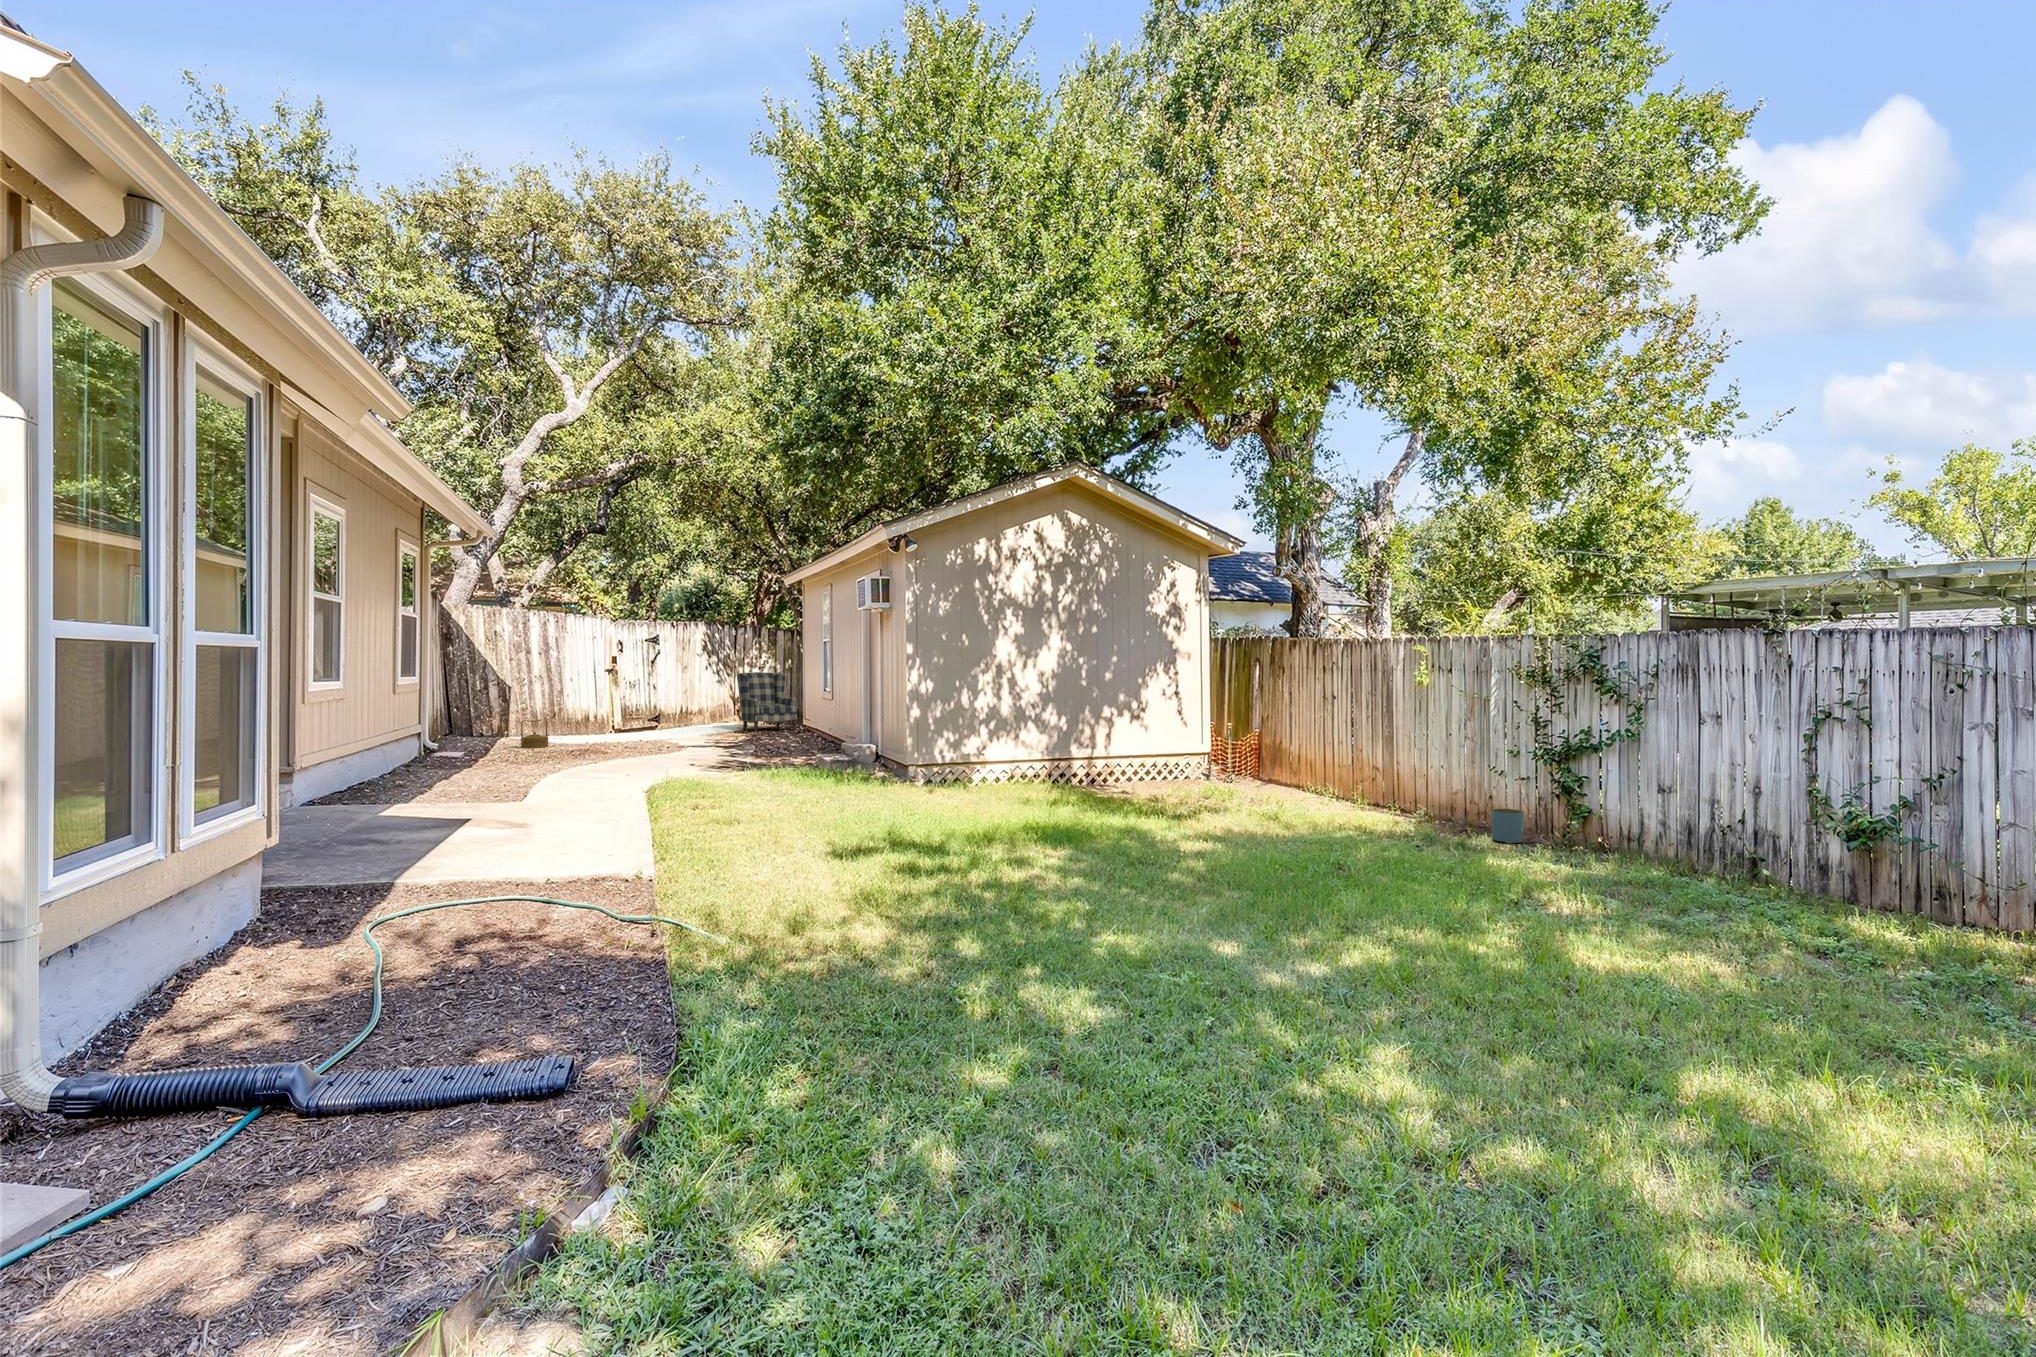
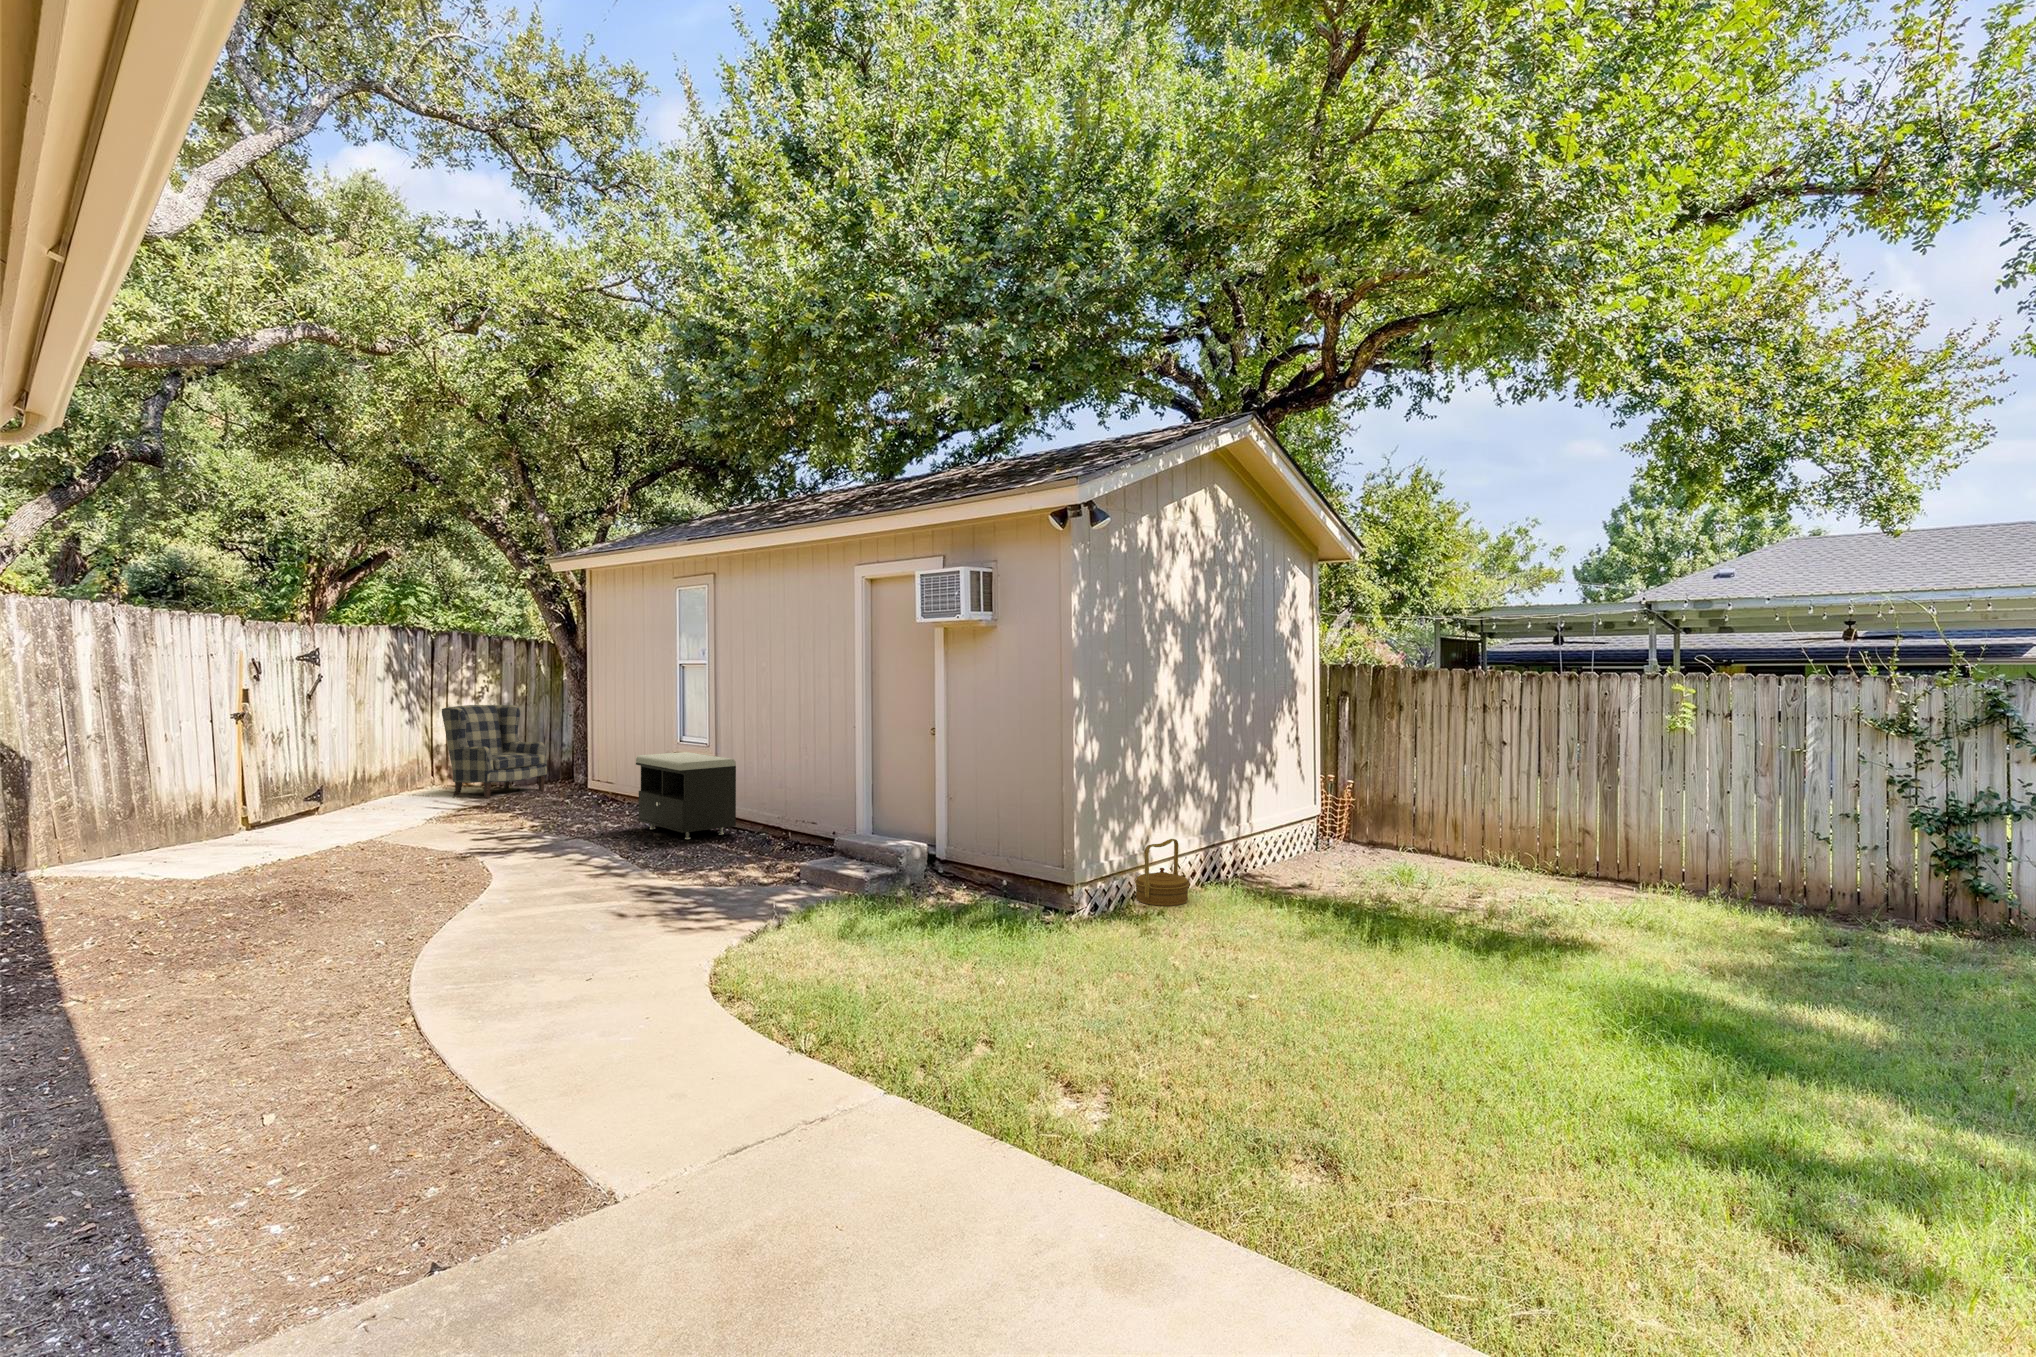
storage bench: none [794,700,839,752] -> present [636,752,736,839]
woven basket: present [521,719,549,748] -> present [1135,839,1189,906]
planter: present [1491,809,1524,844] -> none [1938,885,1989,931]

